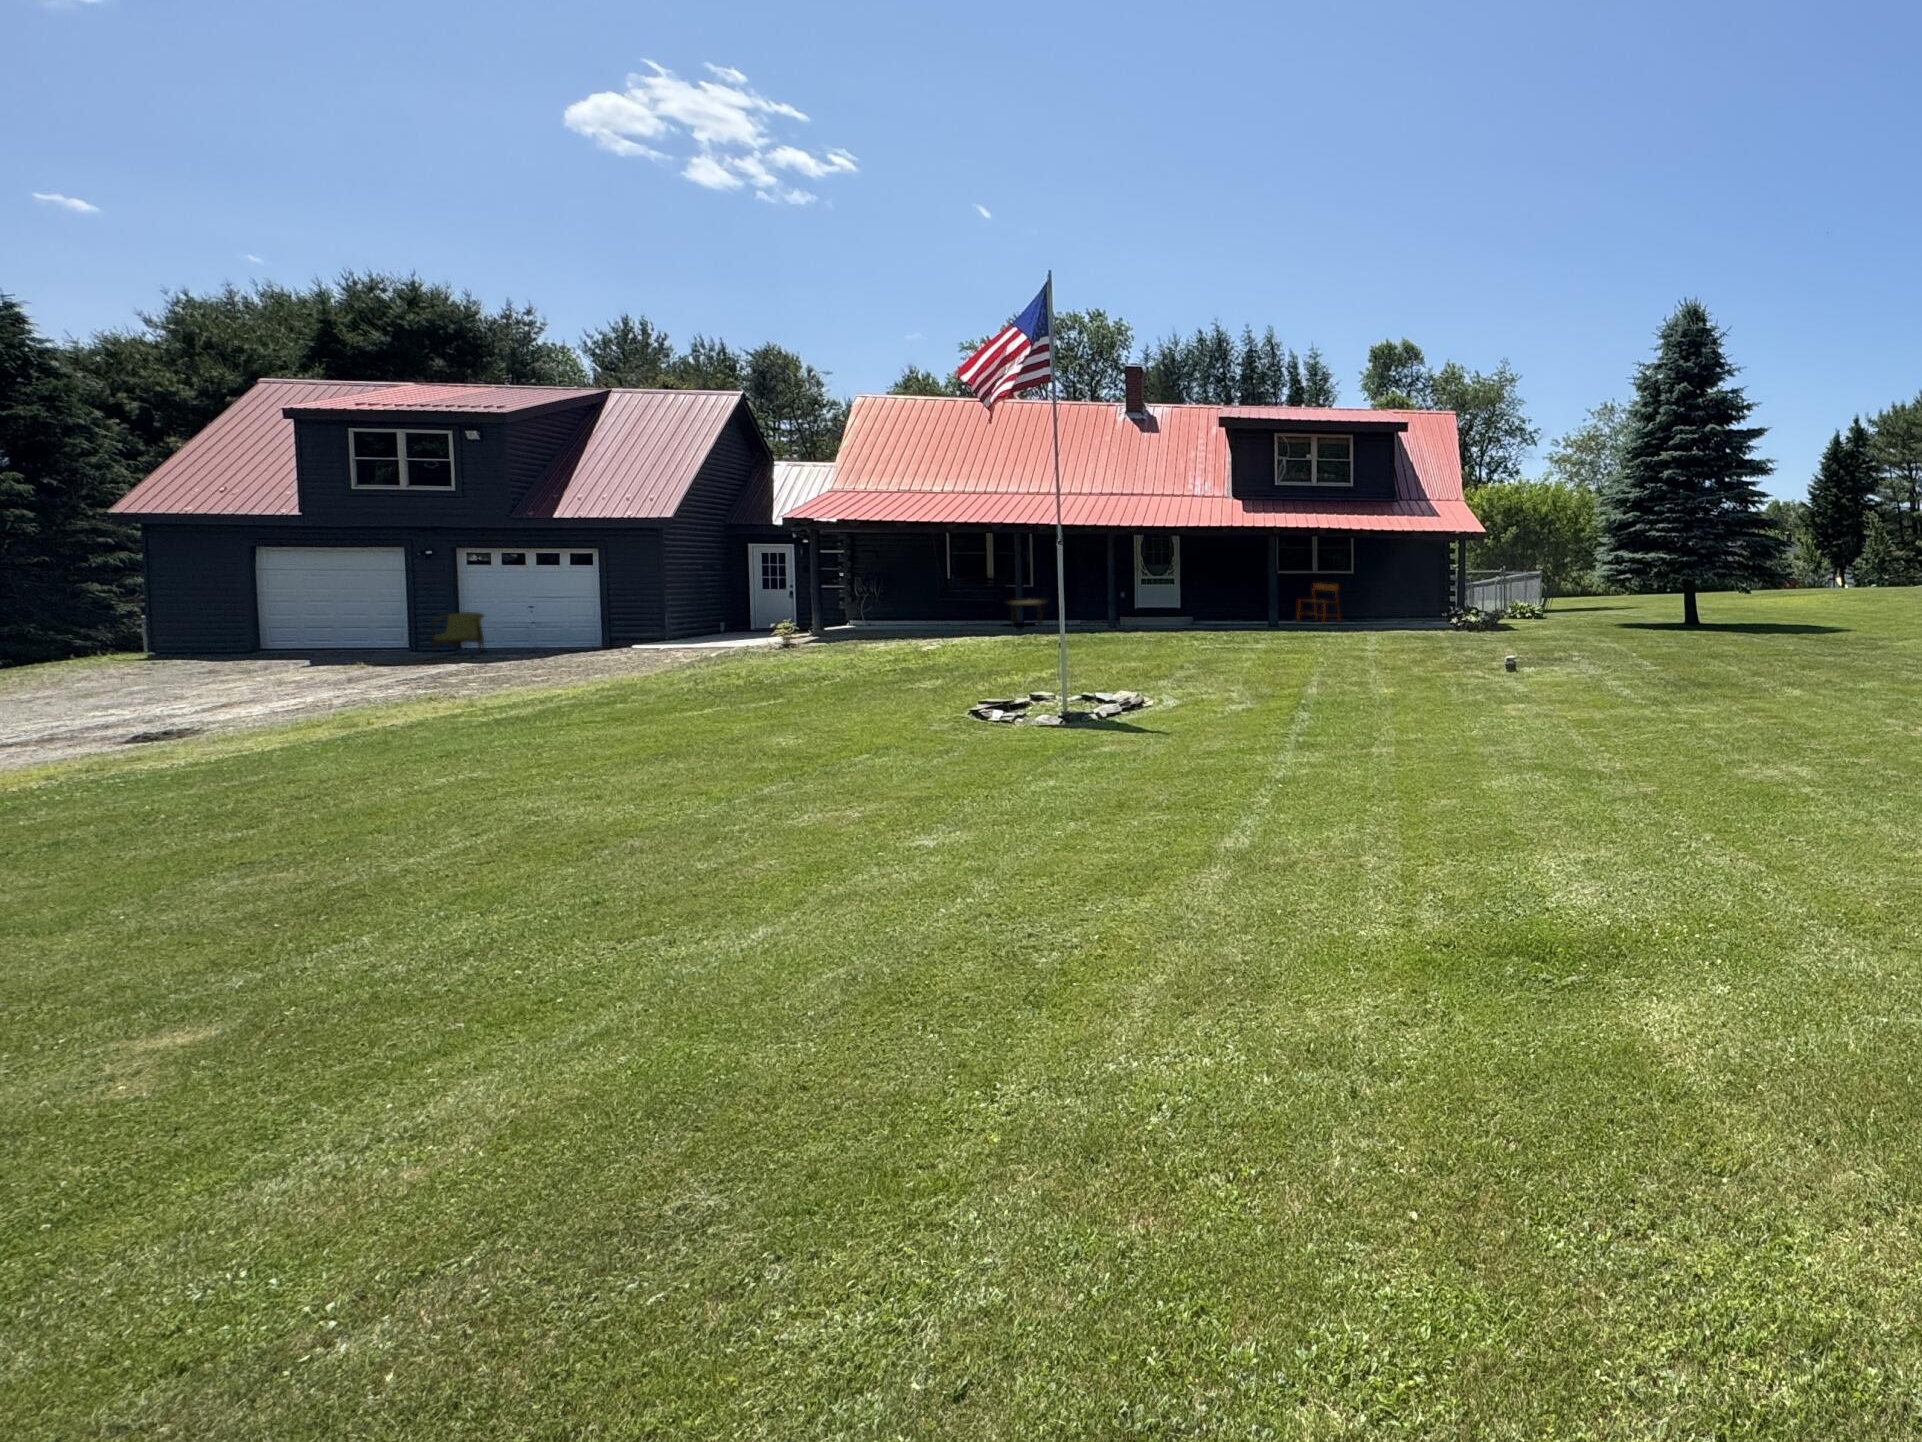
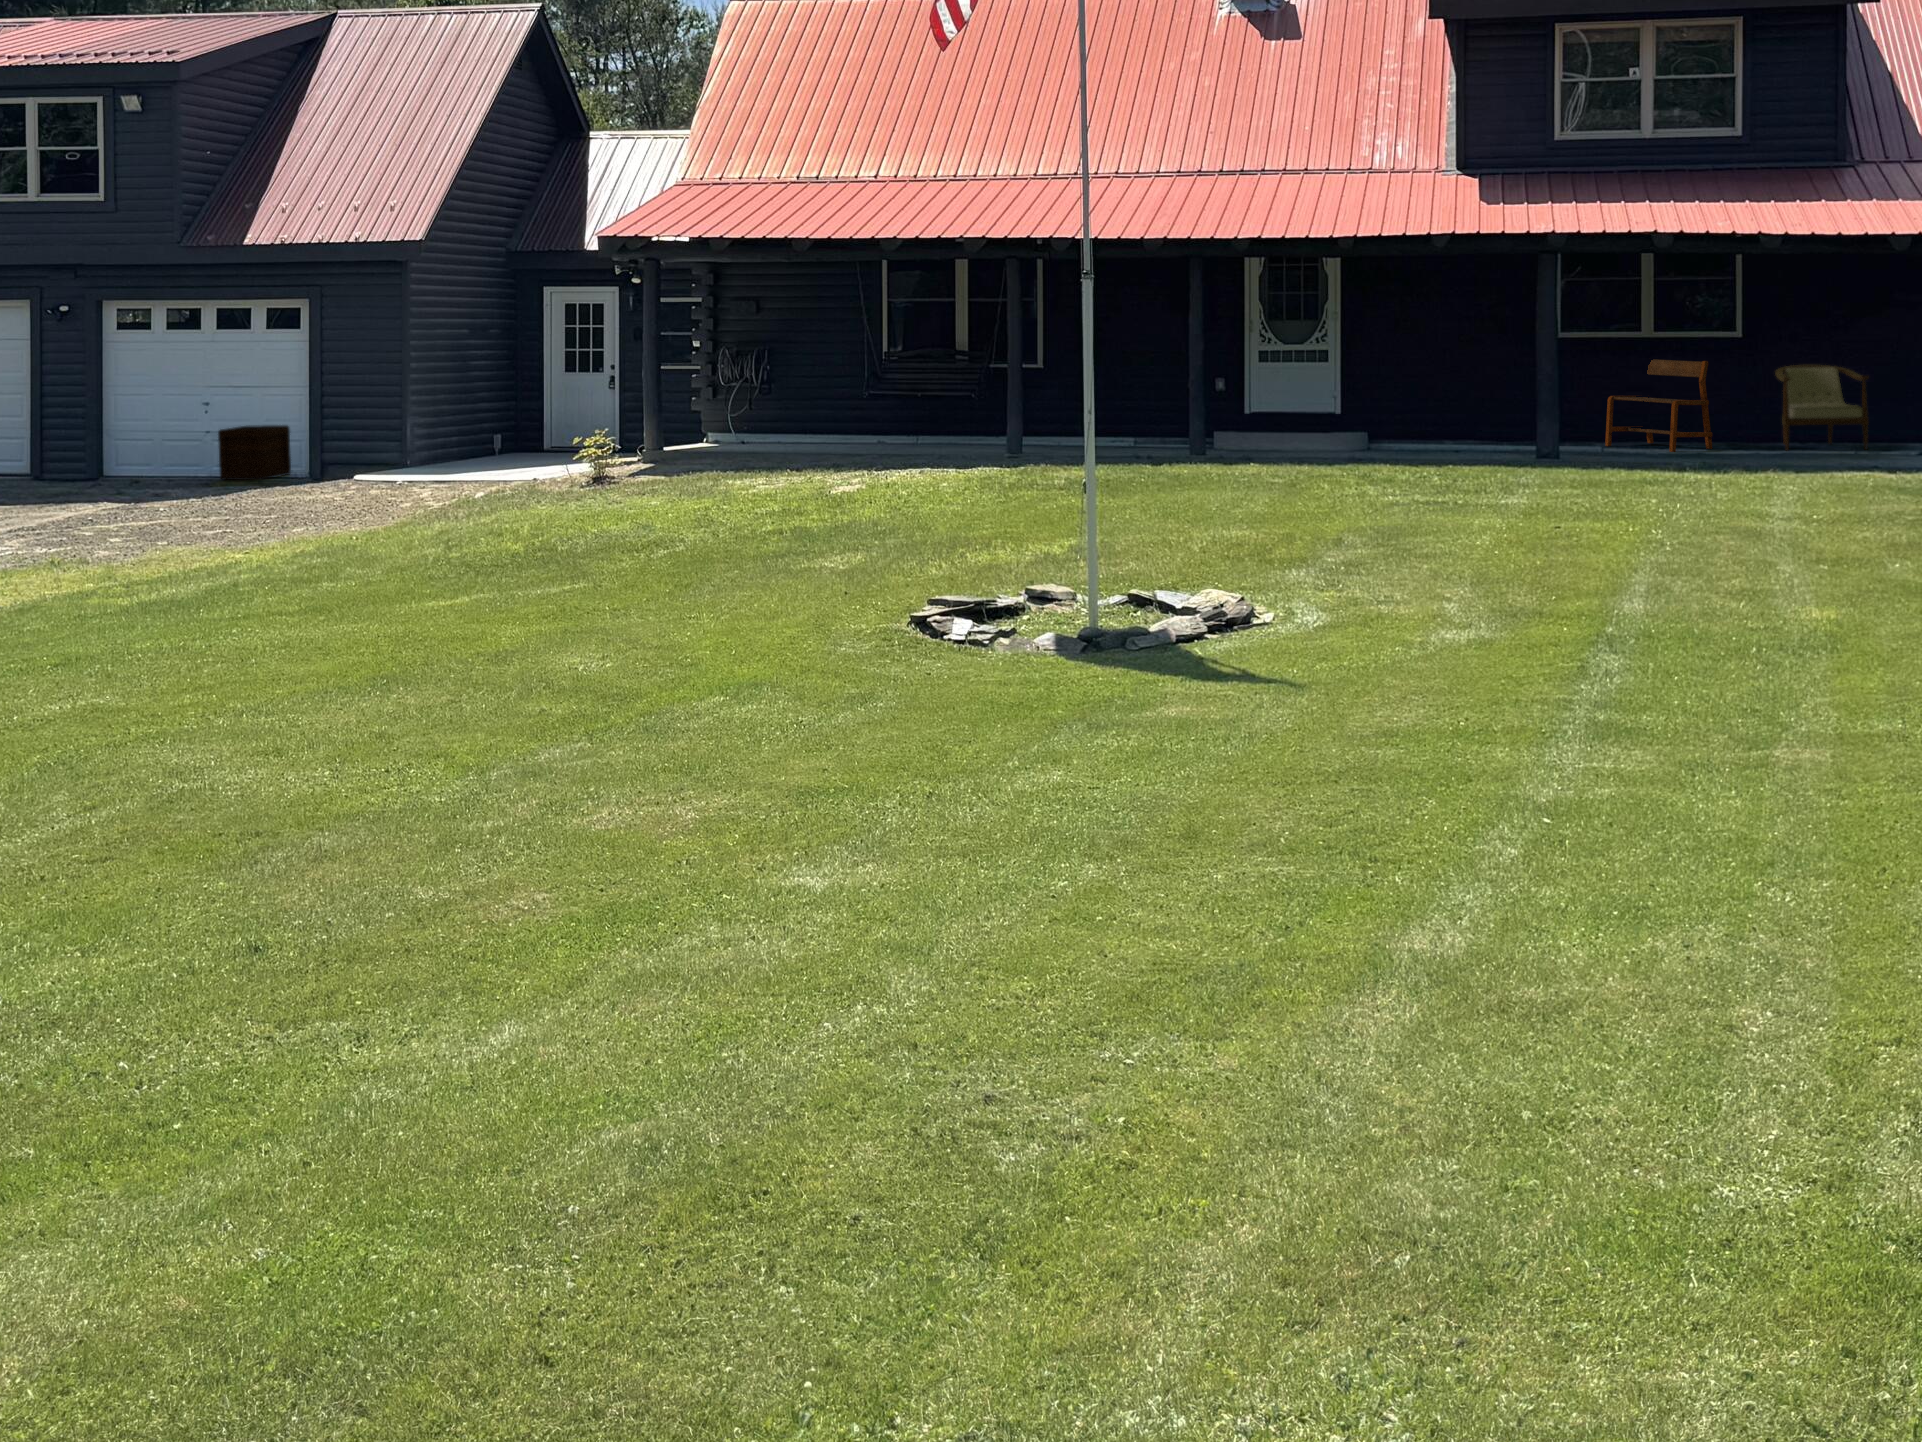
round table: present [1006,599,1046,626] -> none [980,395,1065,450]
armchair: present [431,612,484,651] -> present [1775,365,1868,451]
wooden crate: none [548,620,597,651] -> present [218,425,291,480]

